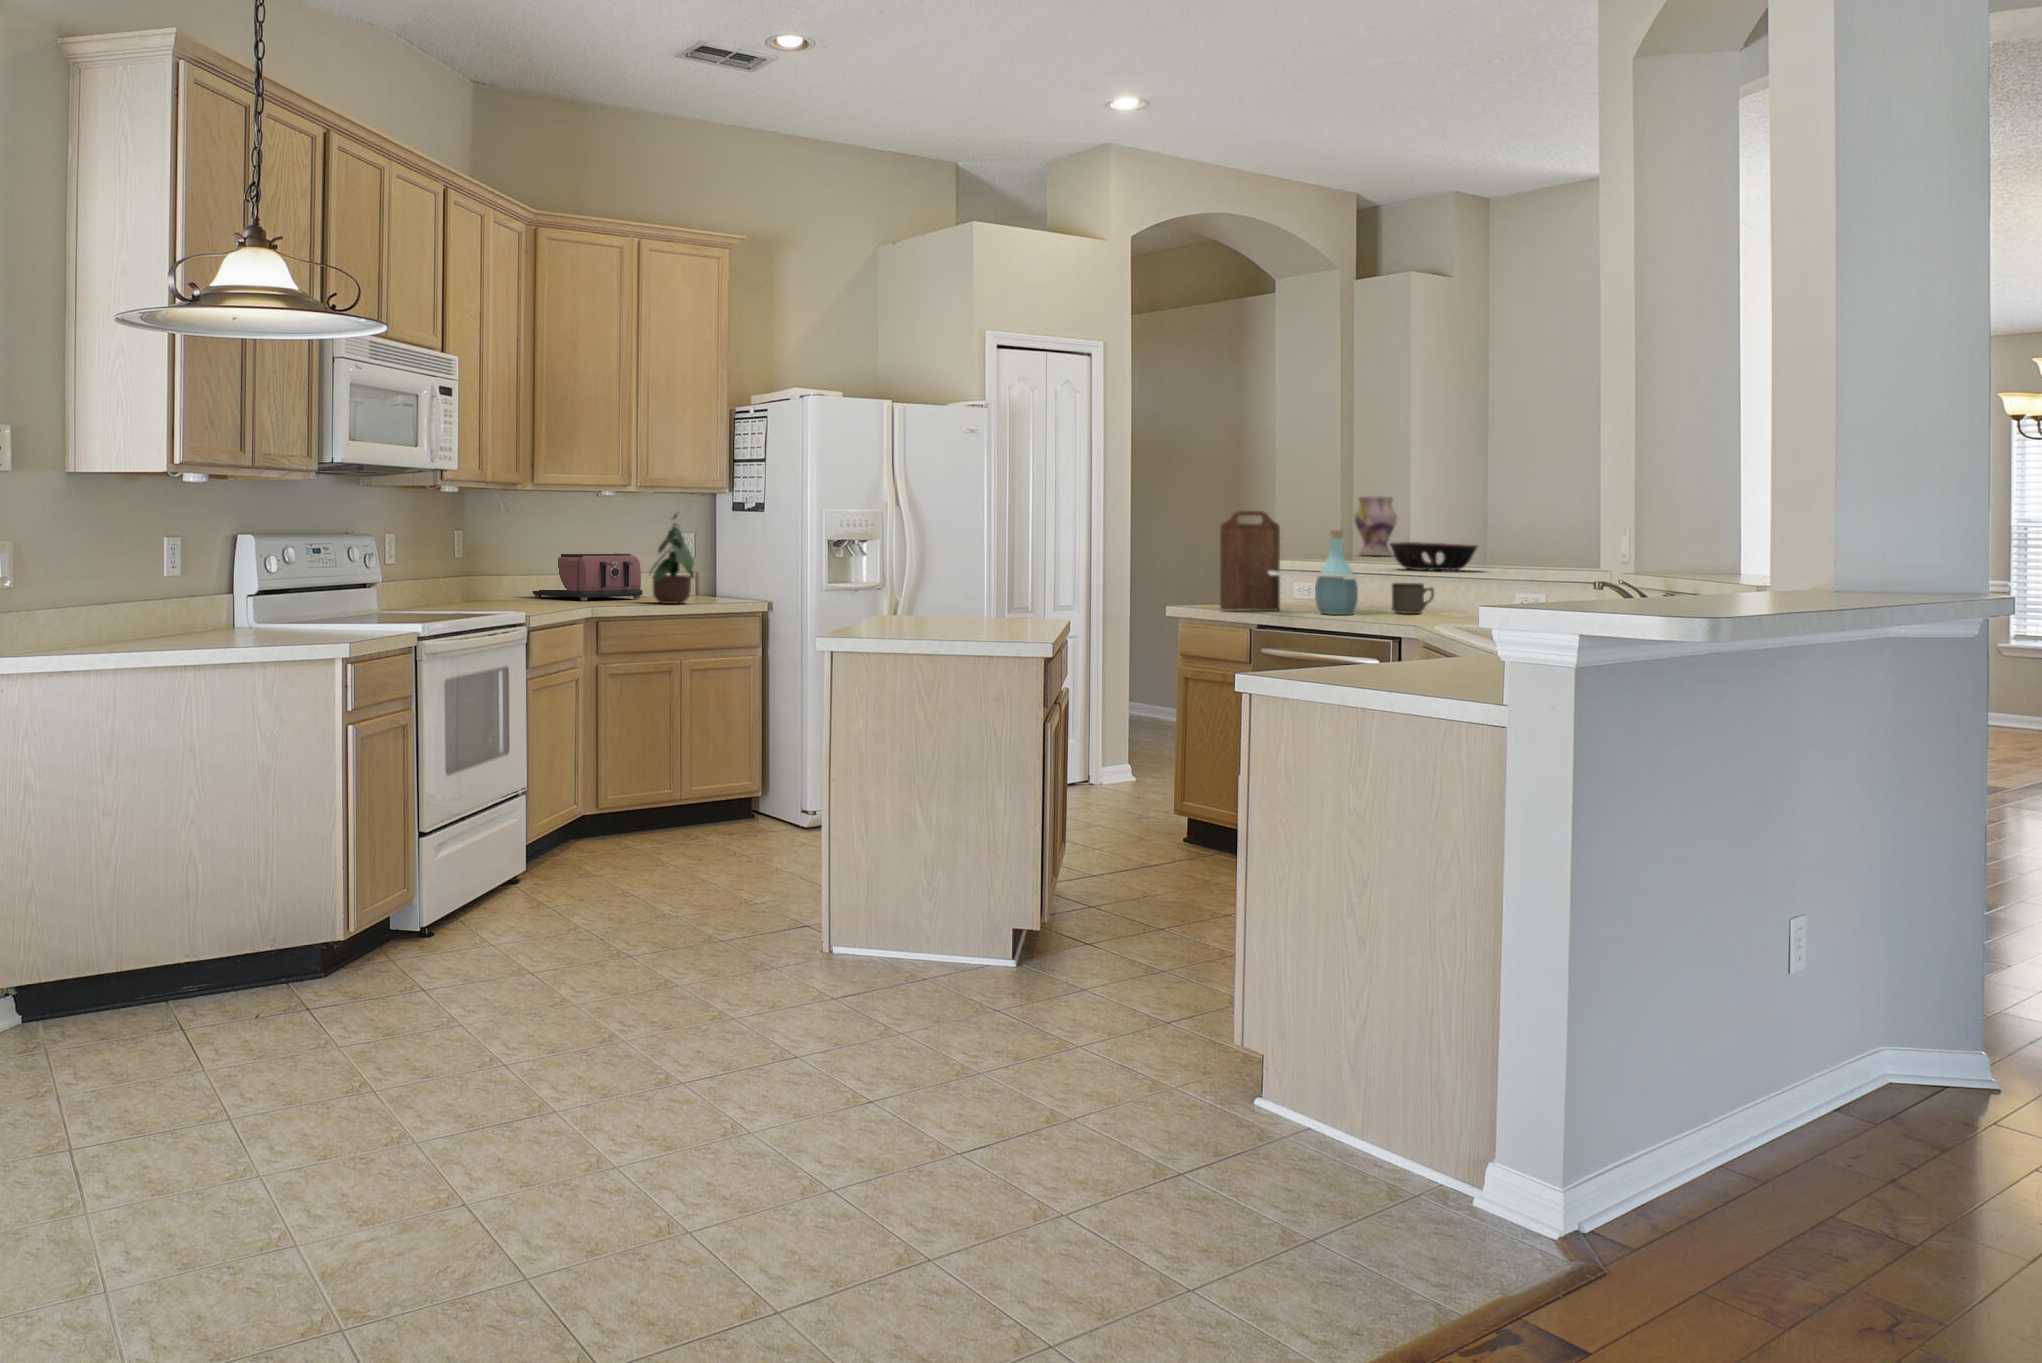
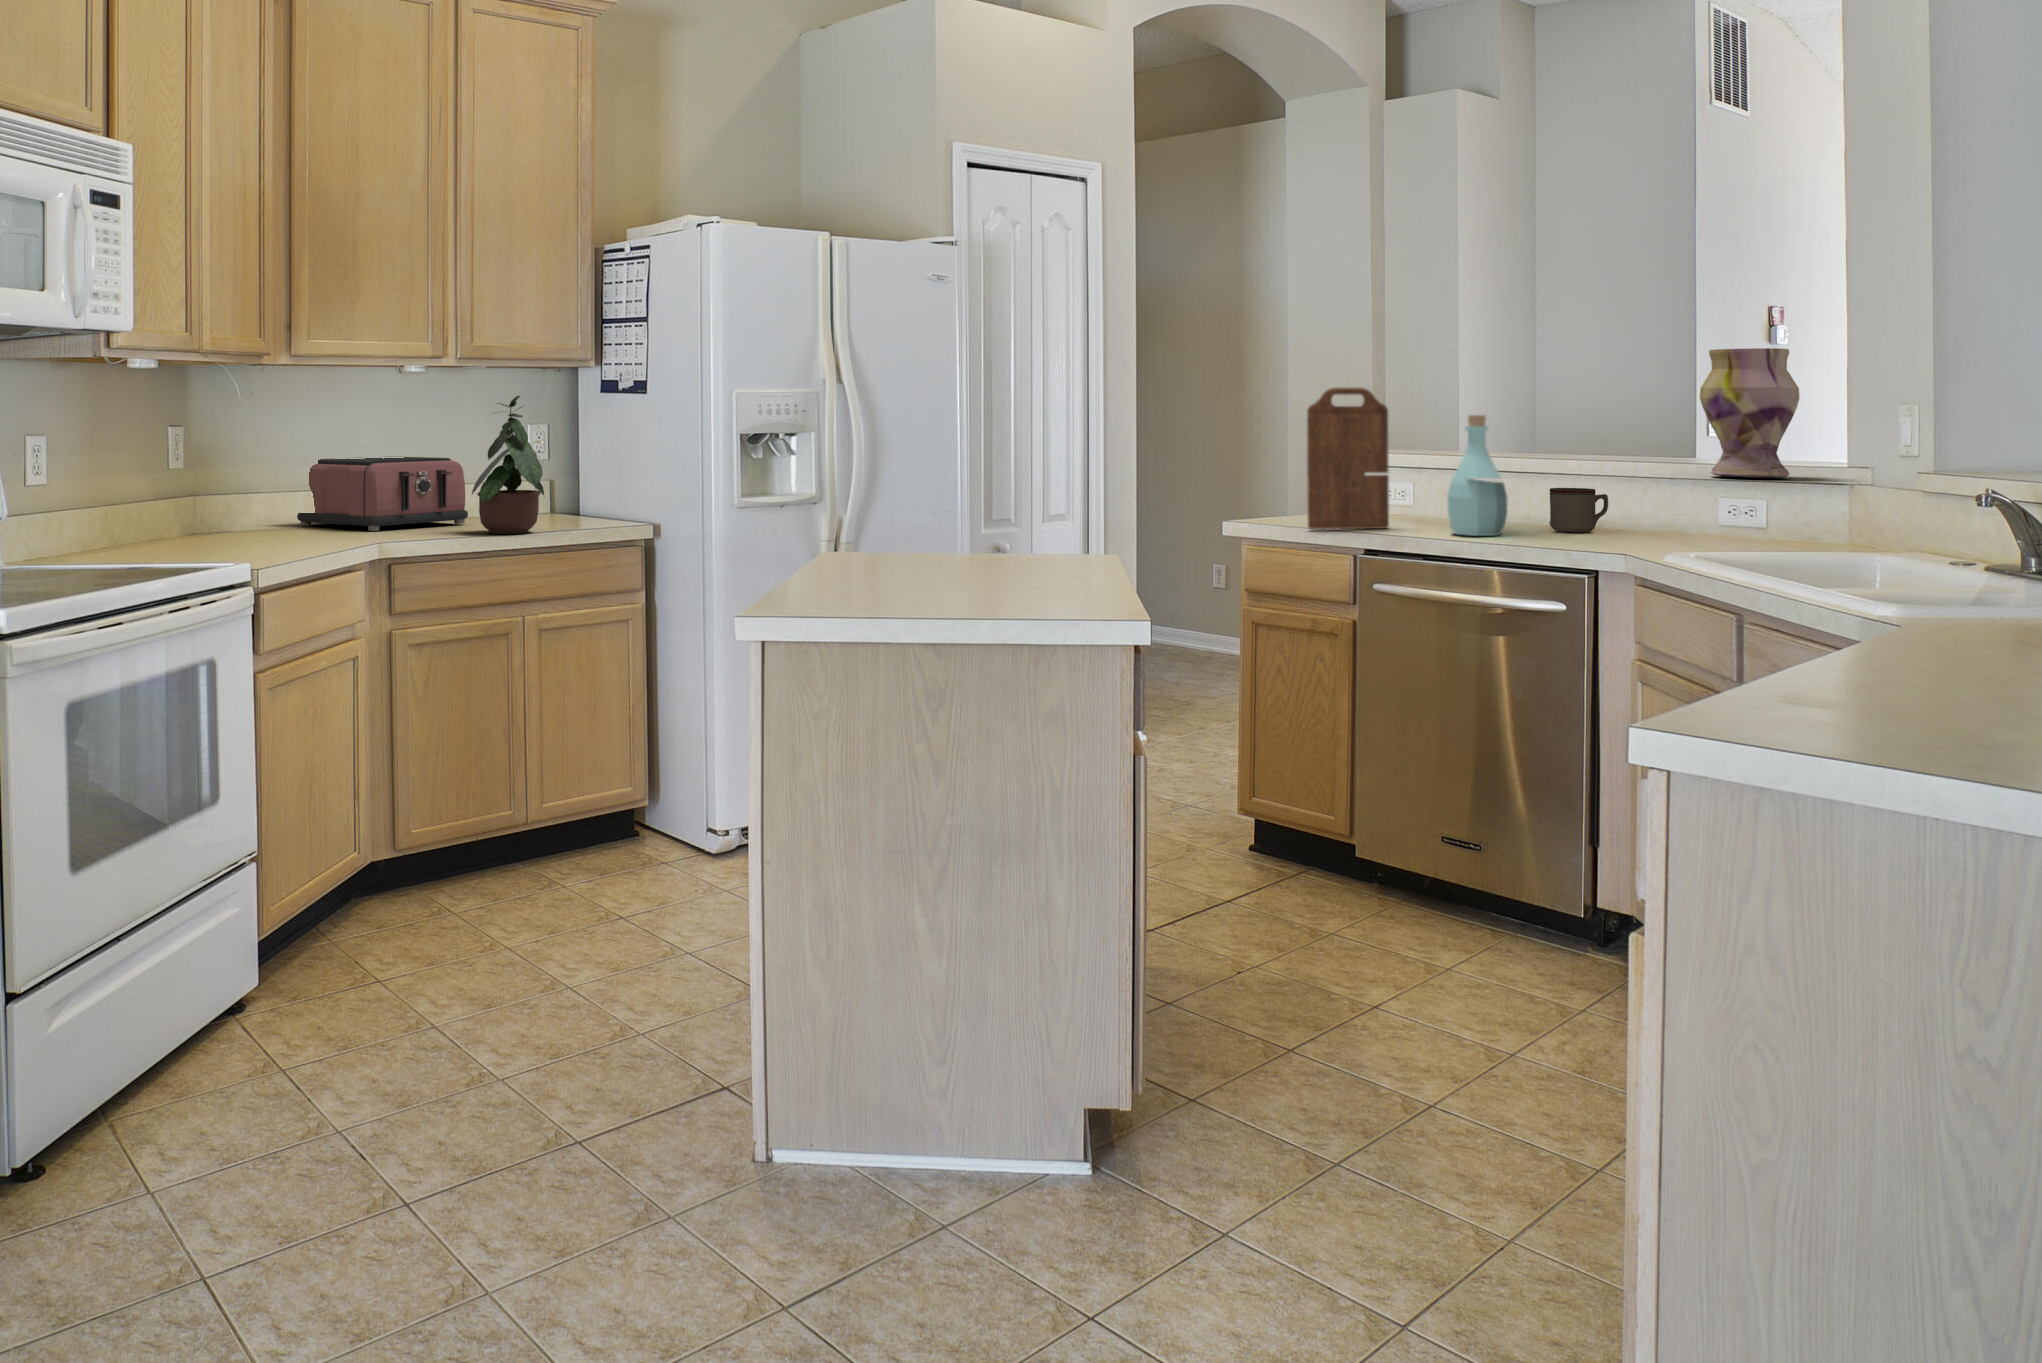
vase: present [1354,497,1397,556] -> present [1700,348,1800,478]
decorative bowl: present [1390,542,1477,570] -> none [1511,428,1632,466]

